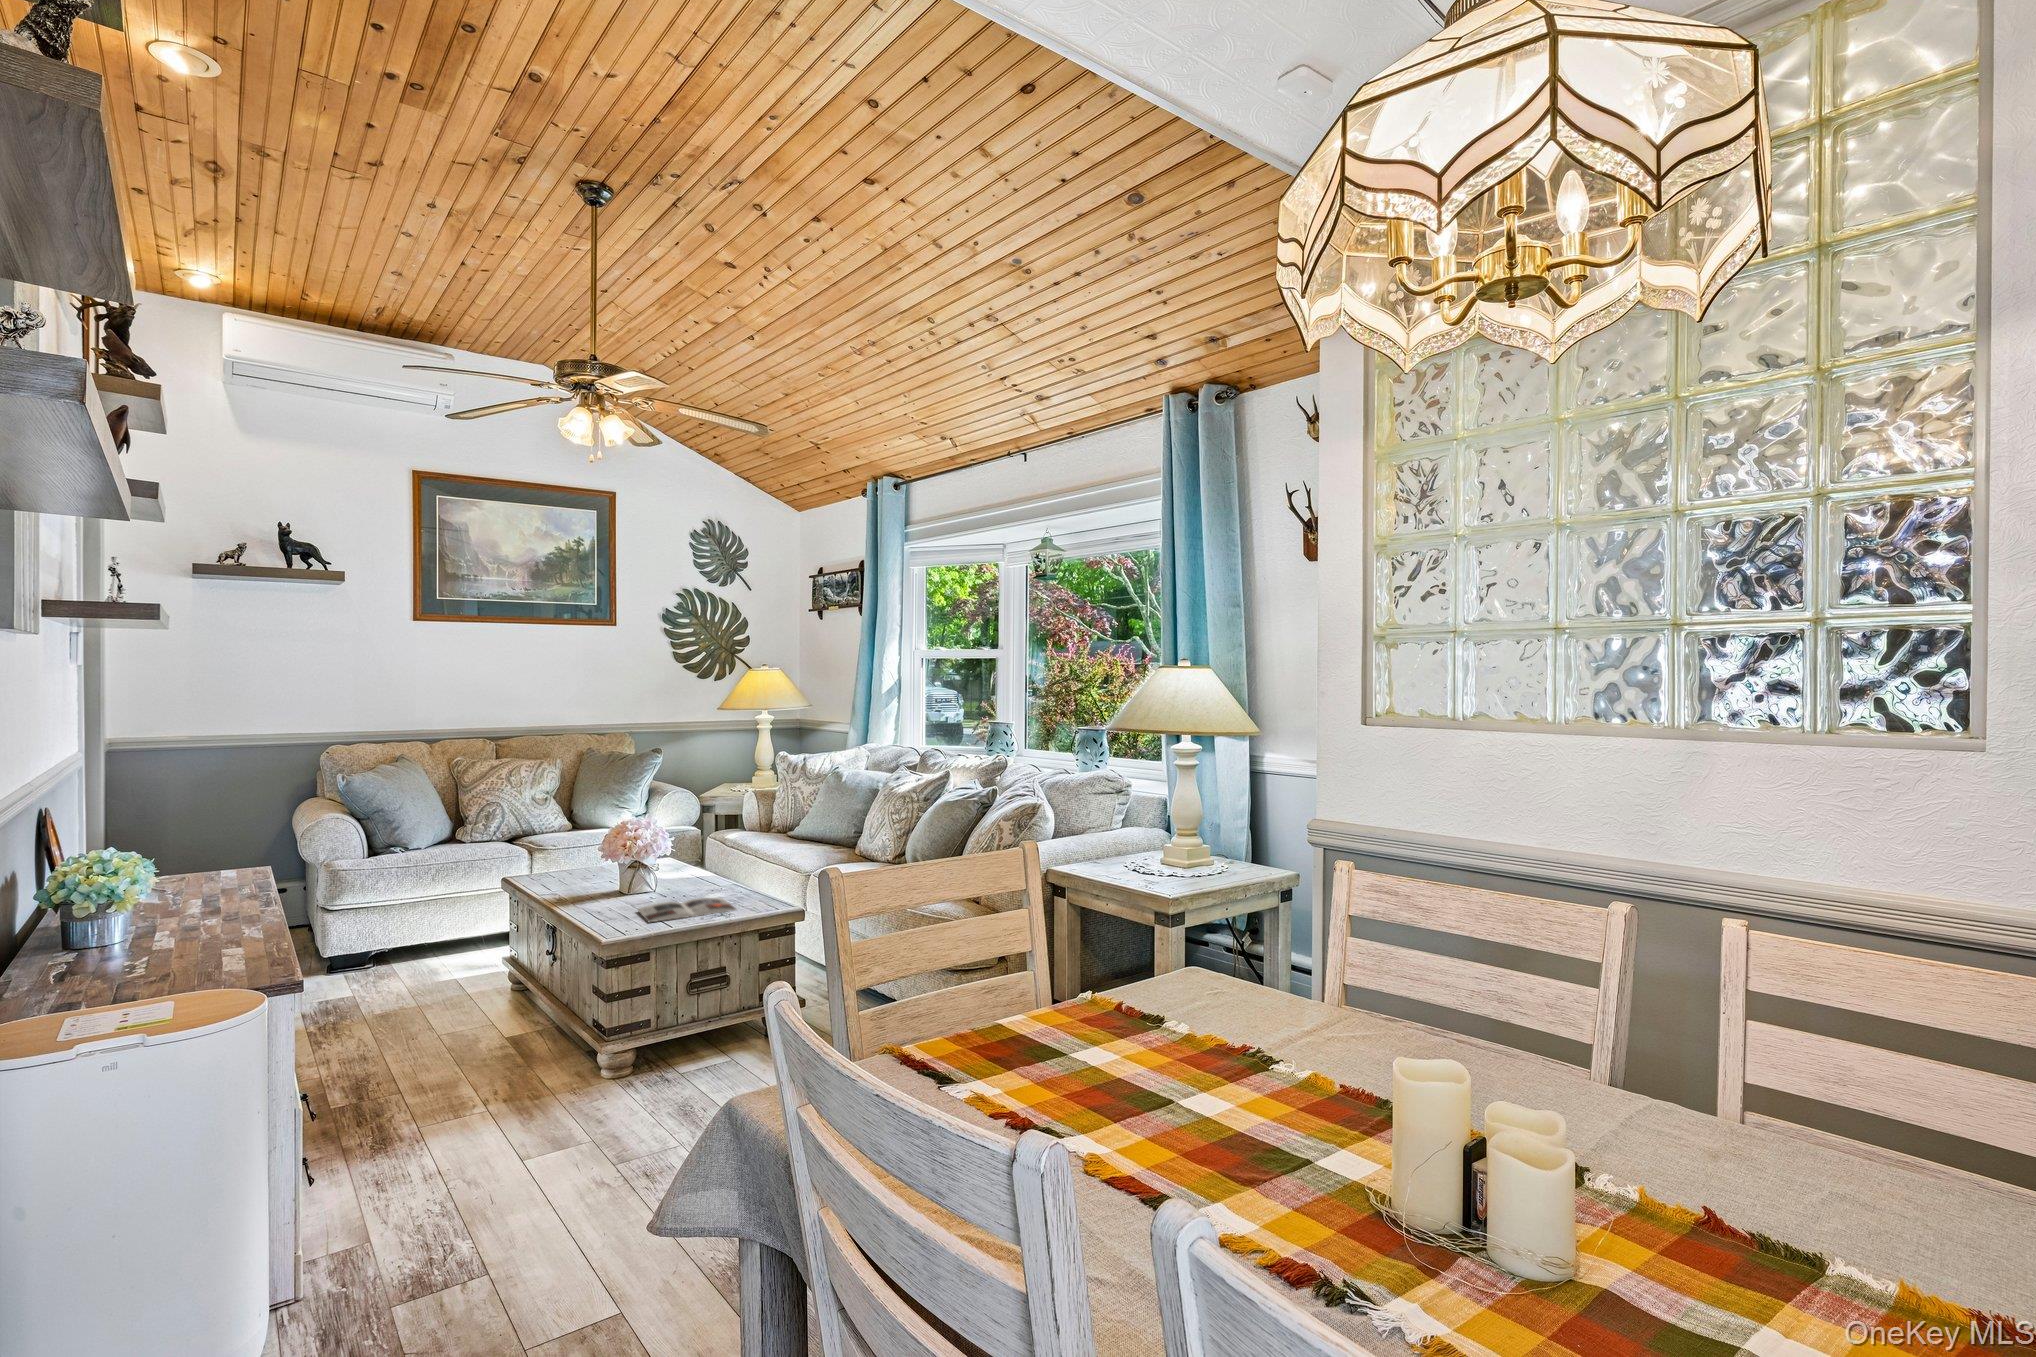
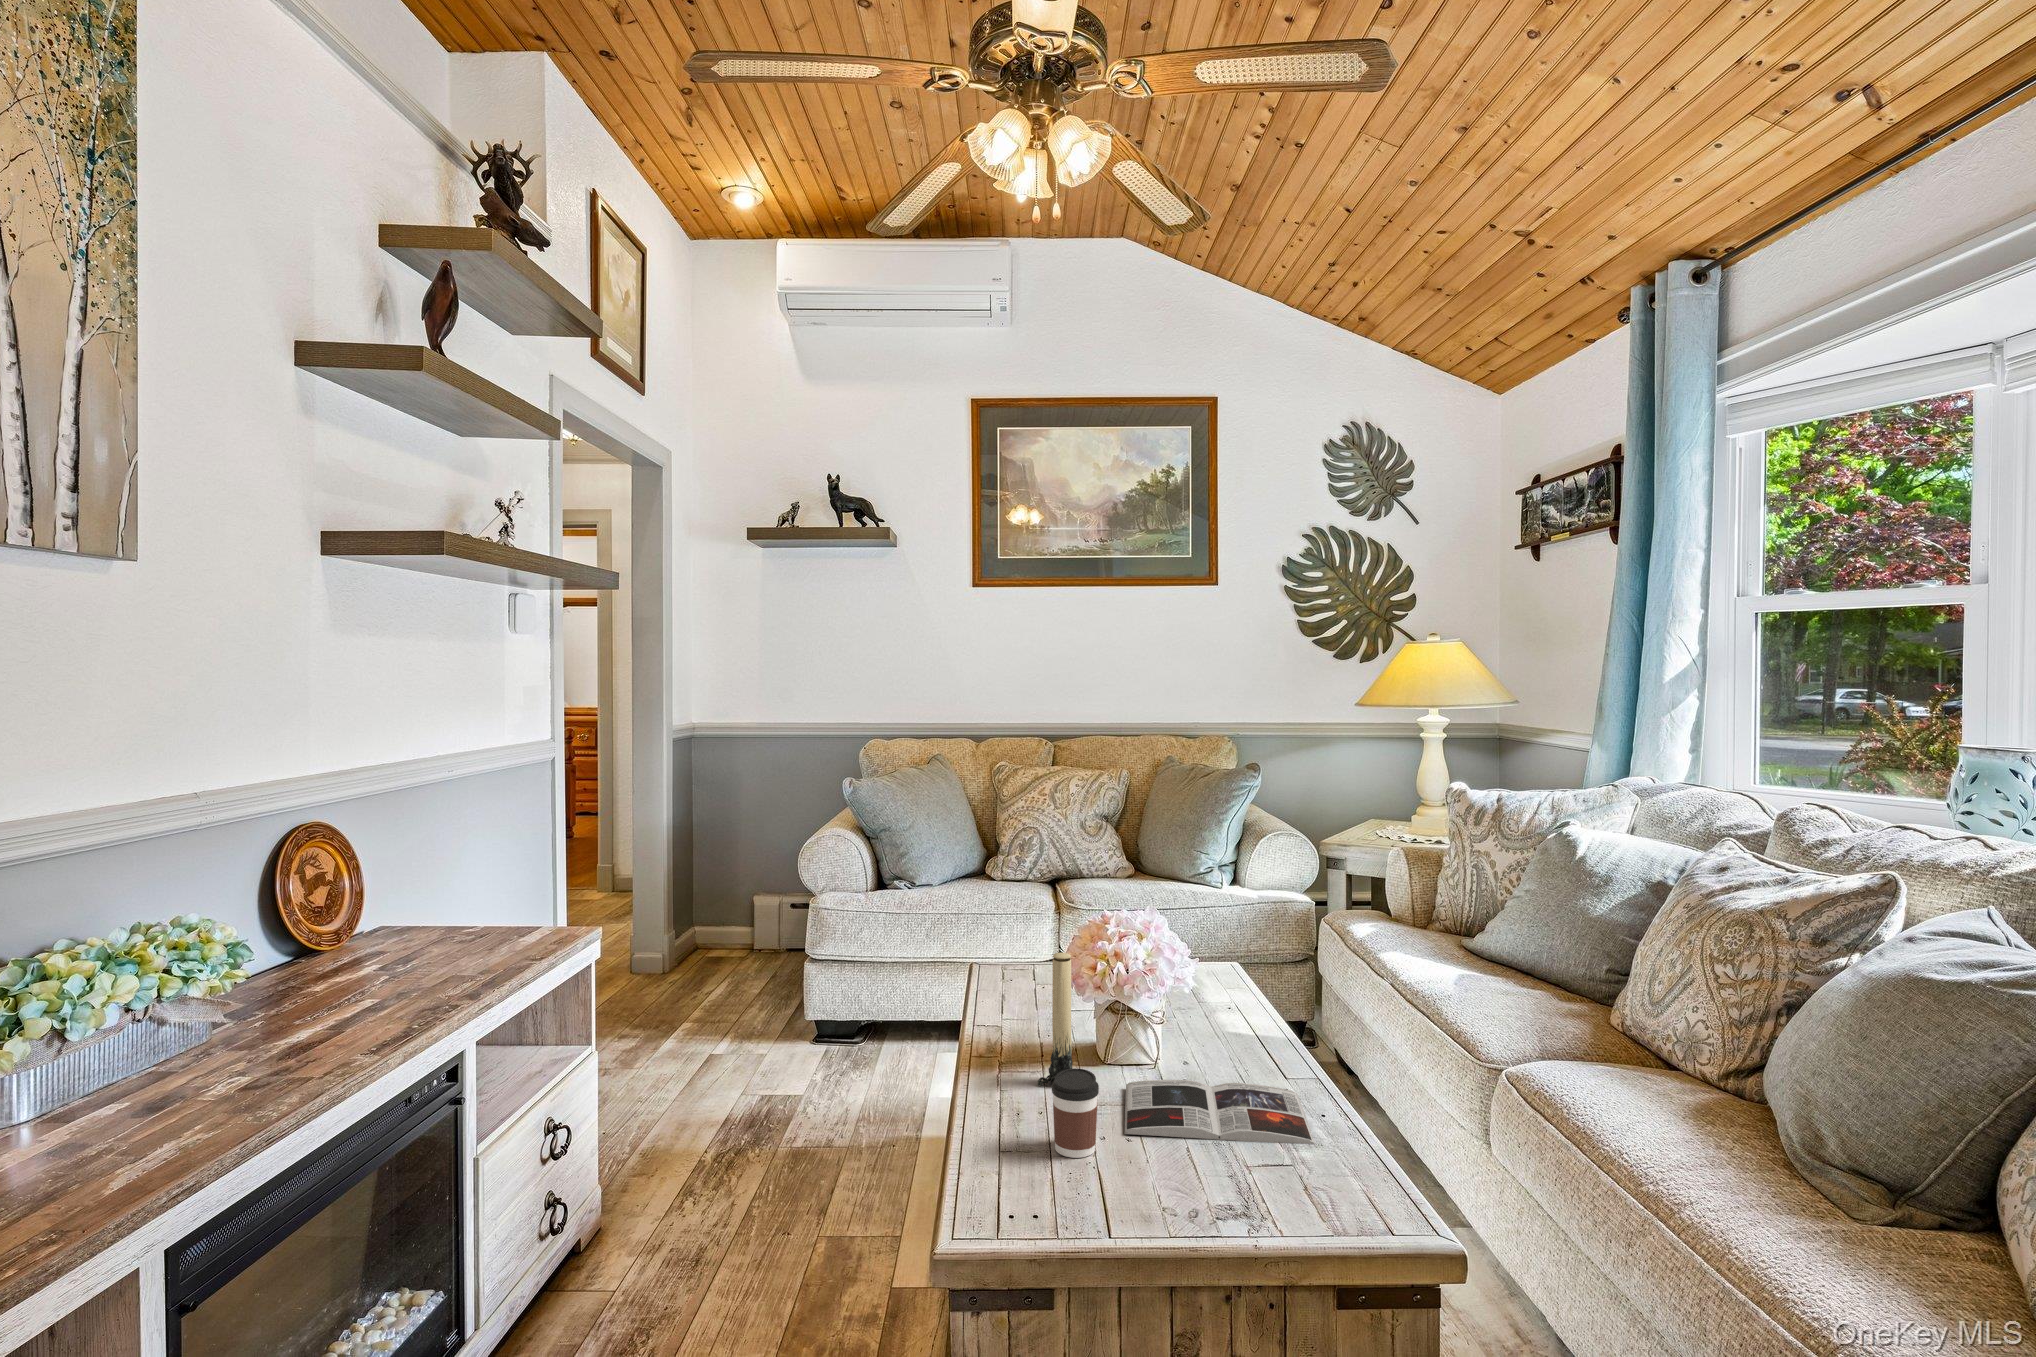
candle: none [587,847,608,919] -> present [1038,953,1073,1086]
coffee cup: none [615,893,640,933] -> present [1052,1068,1099,1158]

